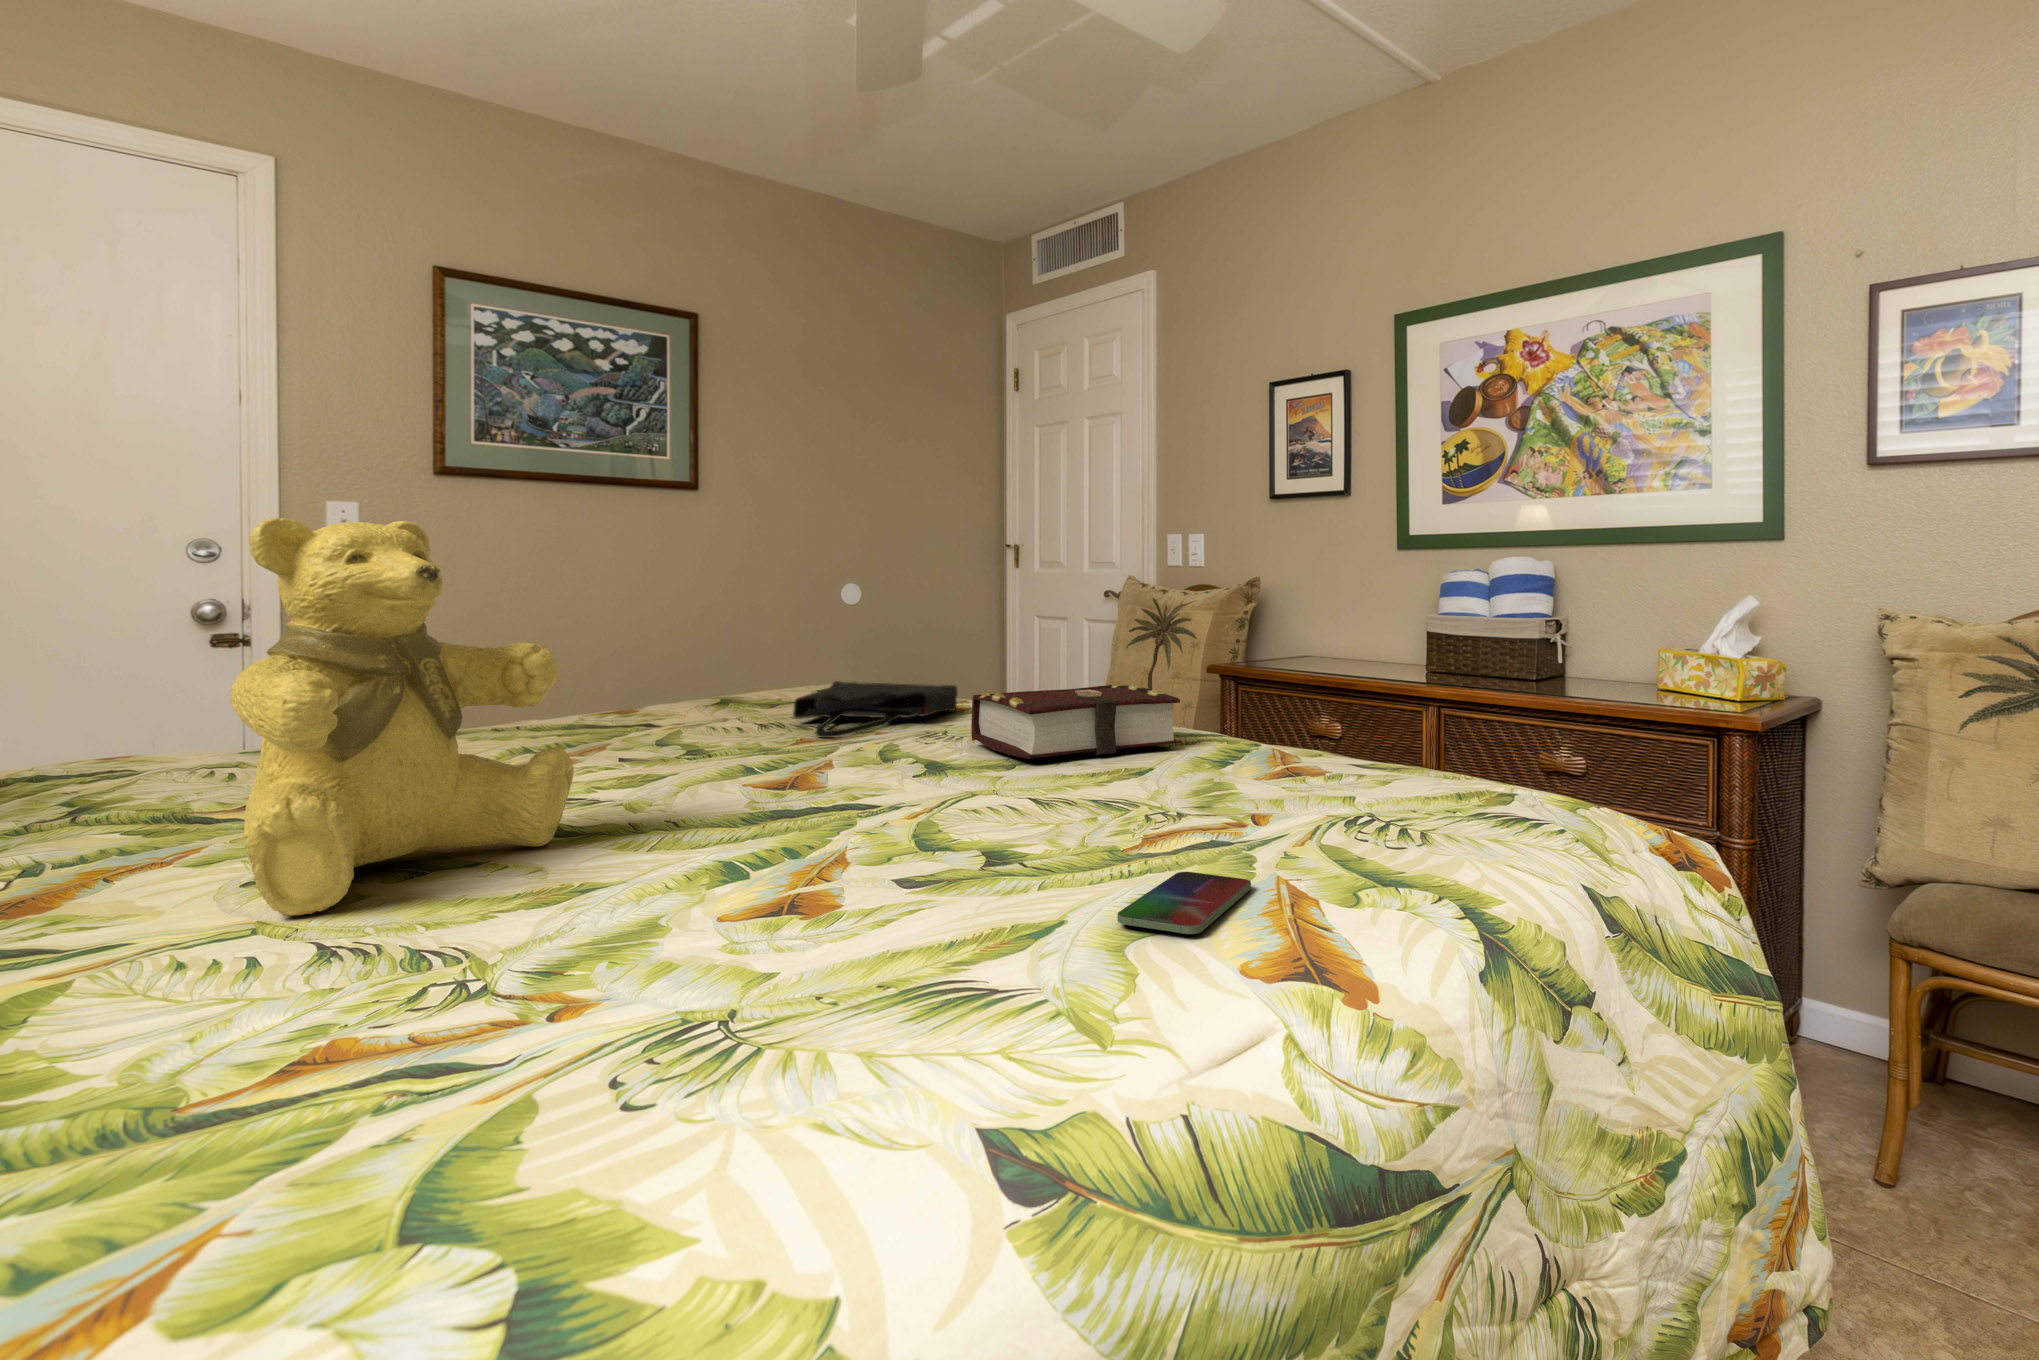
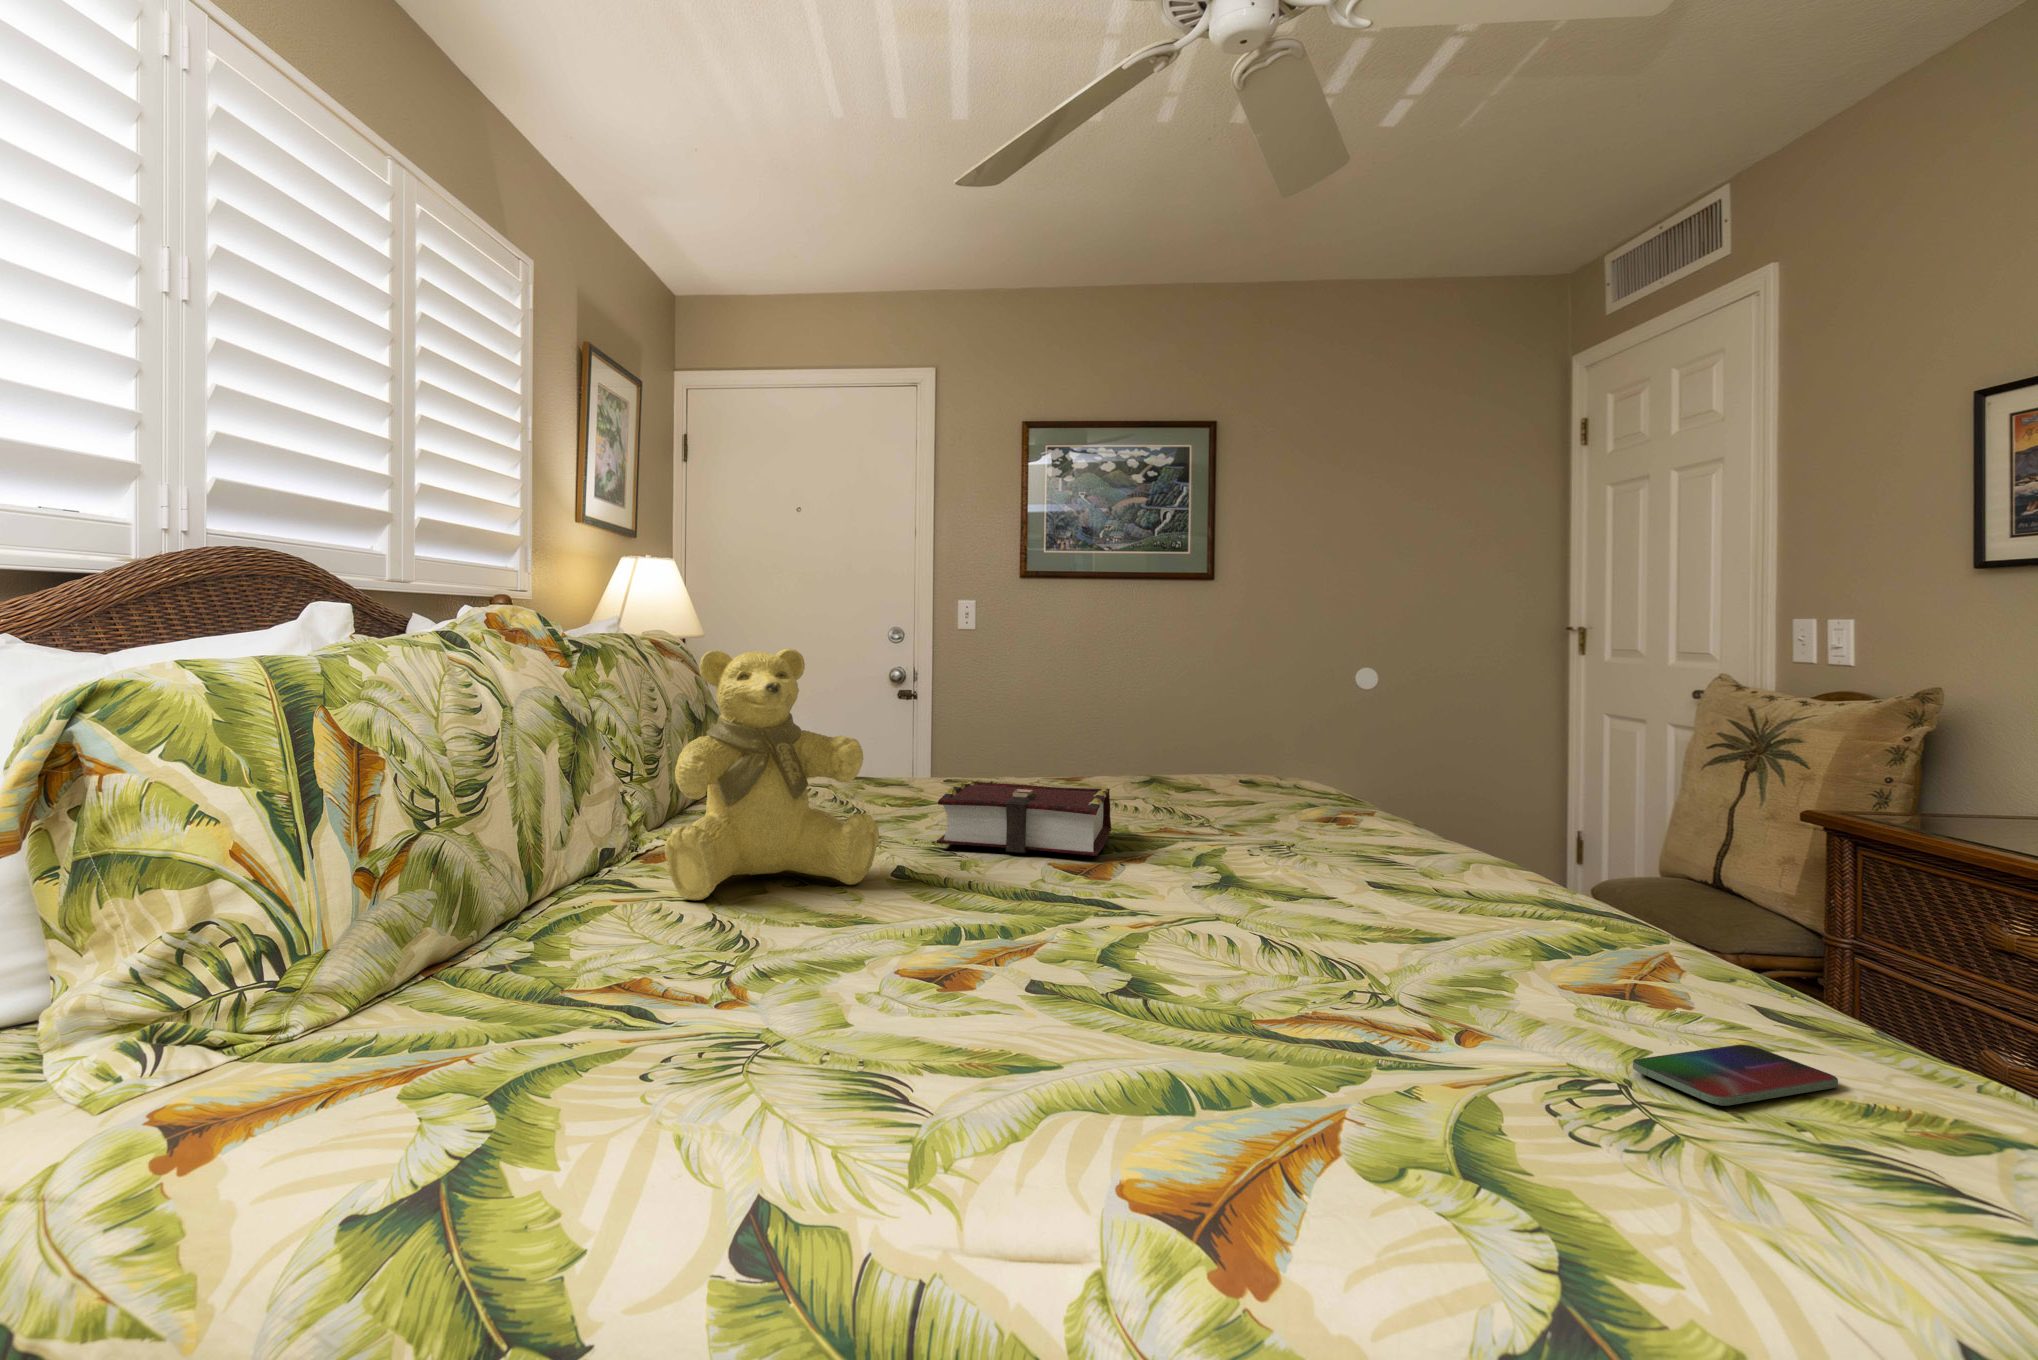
tote bag: present [793,681,958,738] -> none [1177,775,1359,832]
book: present [971,684,1181,759] -> present [937,781,1111,856]
smartphone: present [1117,872,1251,934] -> present [1633,1045,1838,1106]

